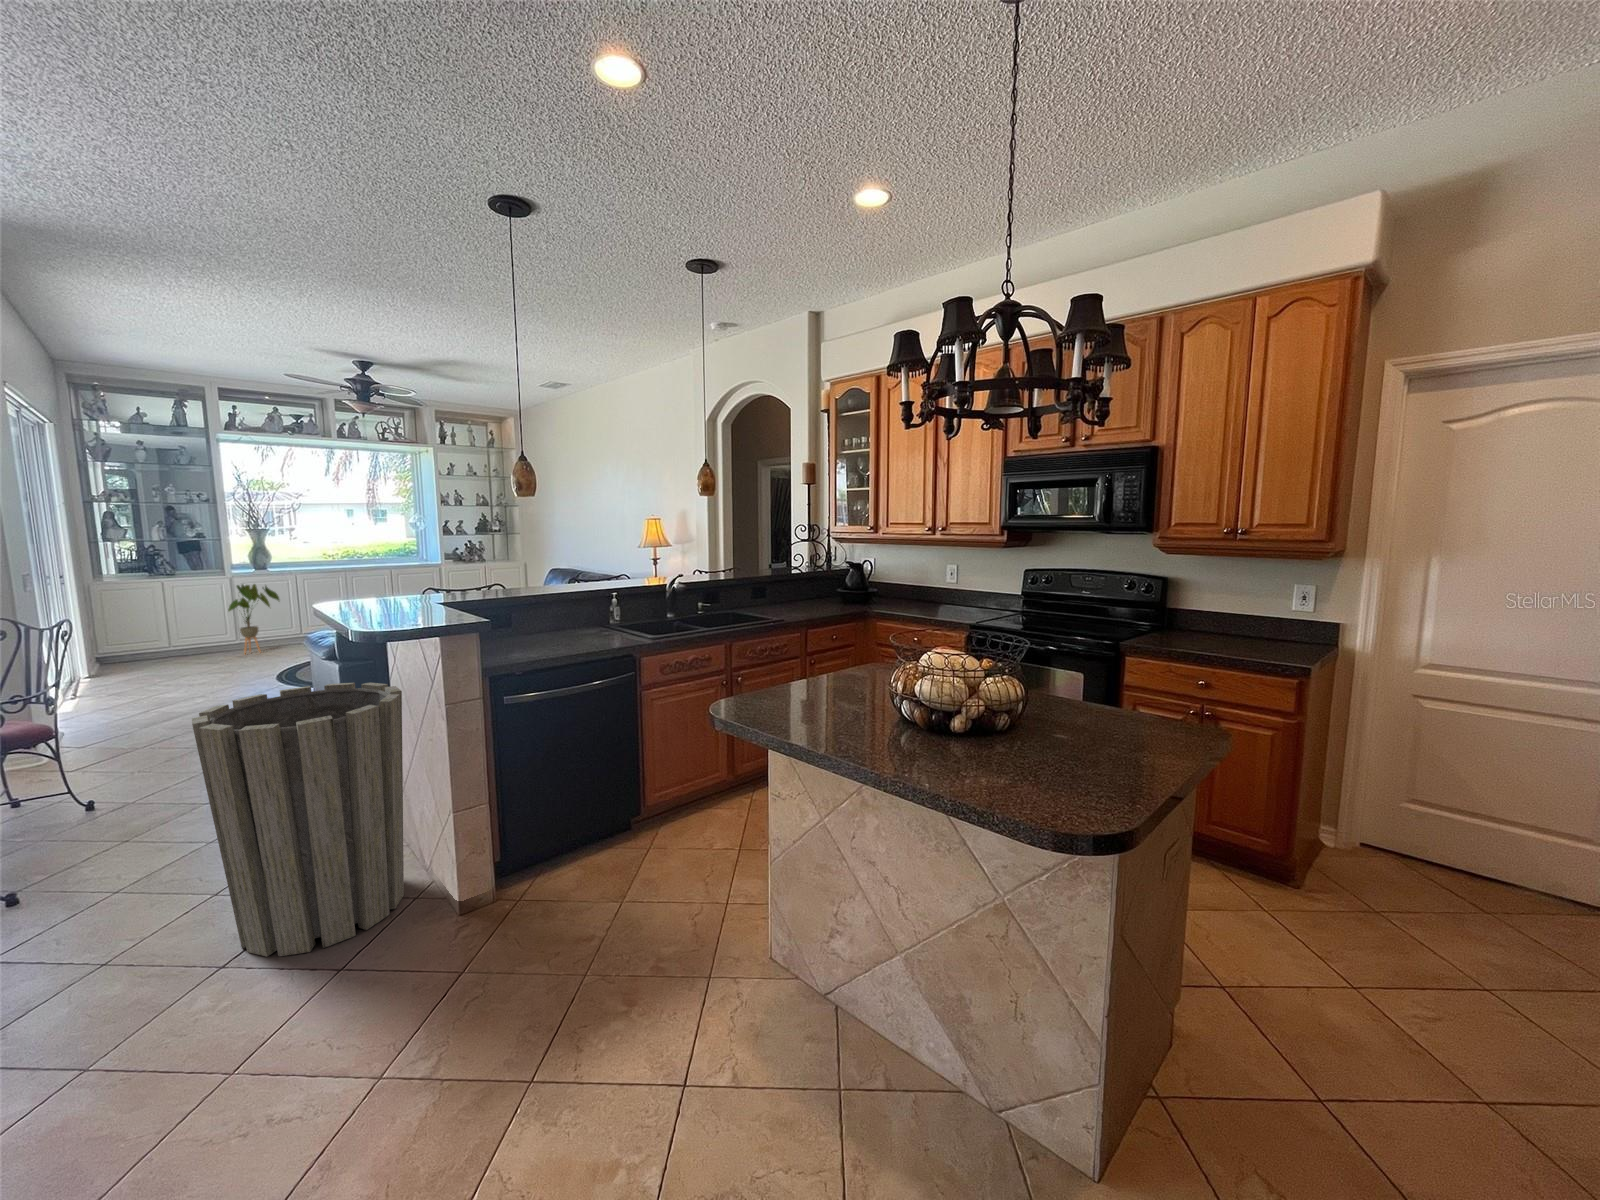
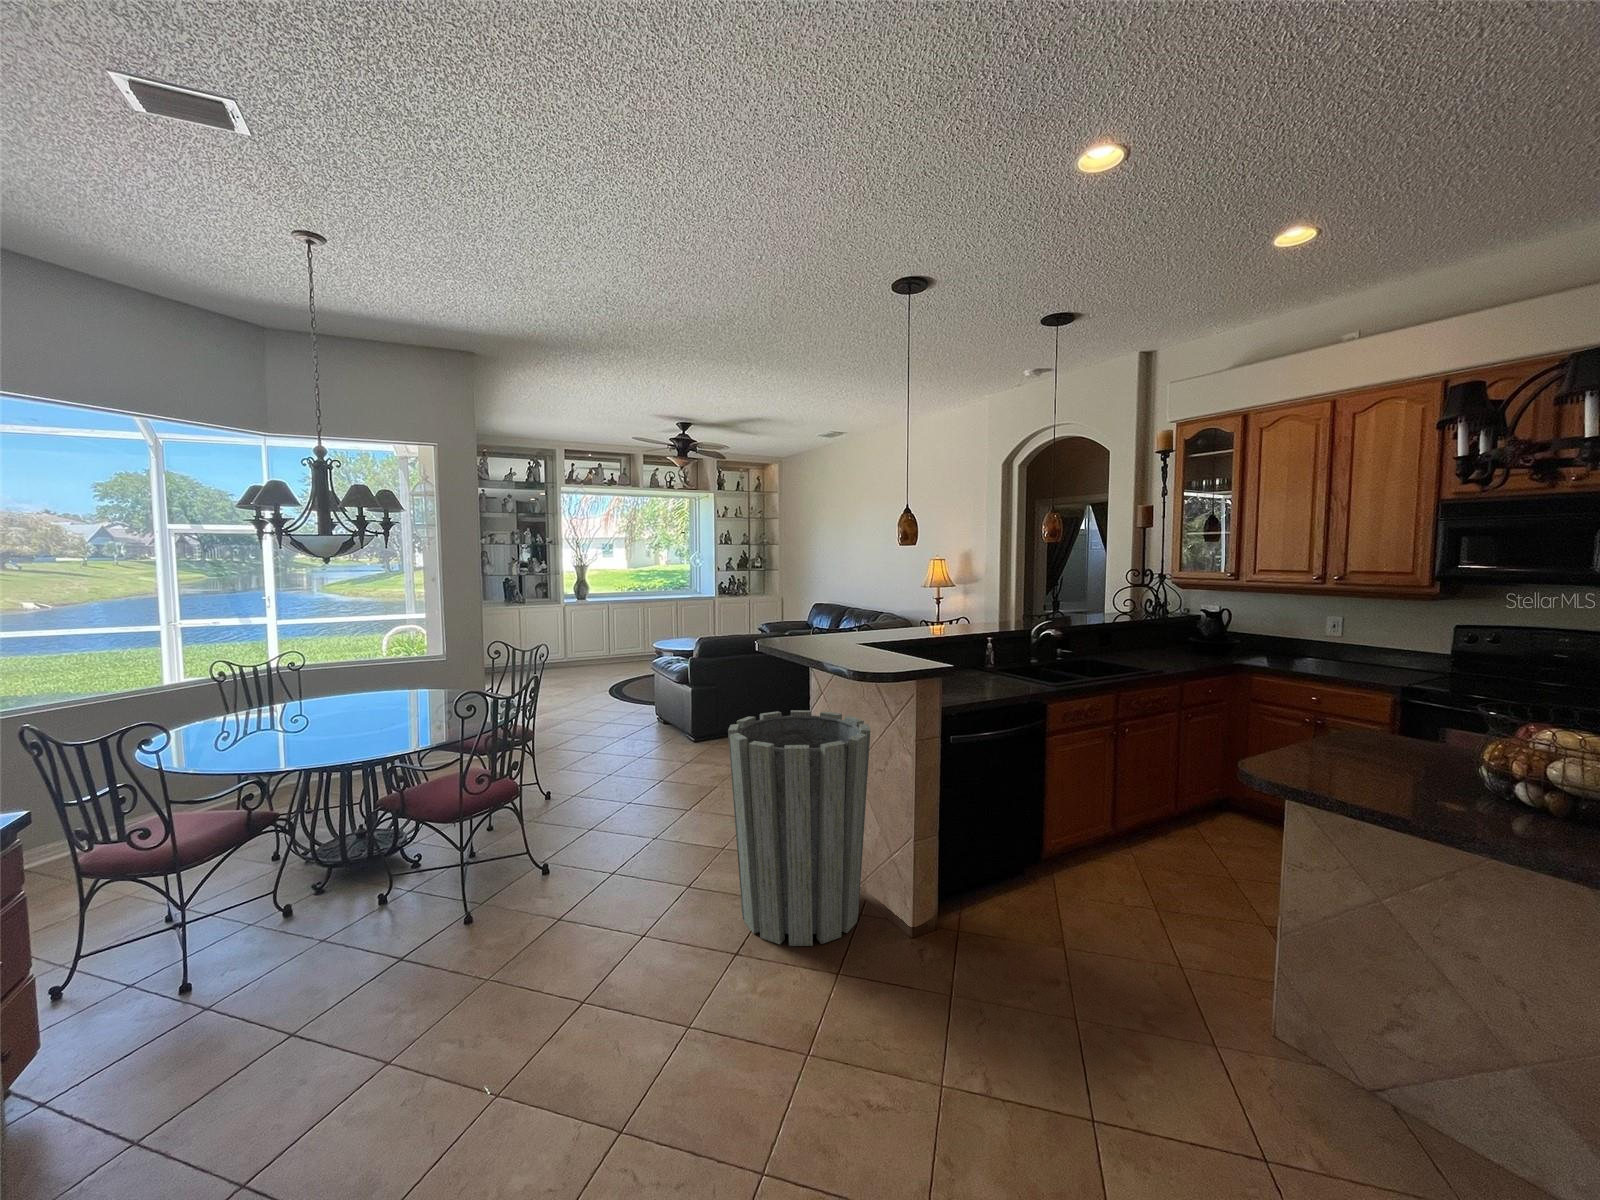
house plant: present [228,584,279,654] -> none [561,612,599,673]

